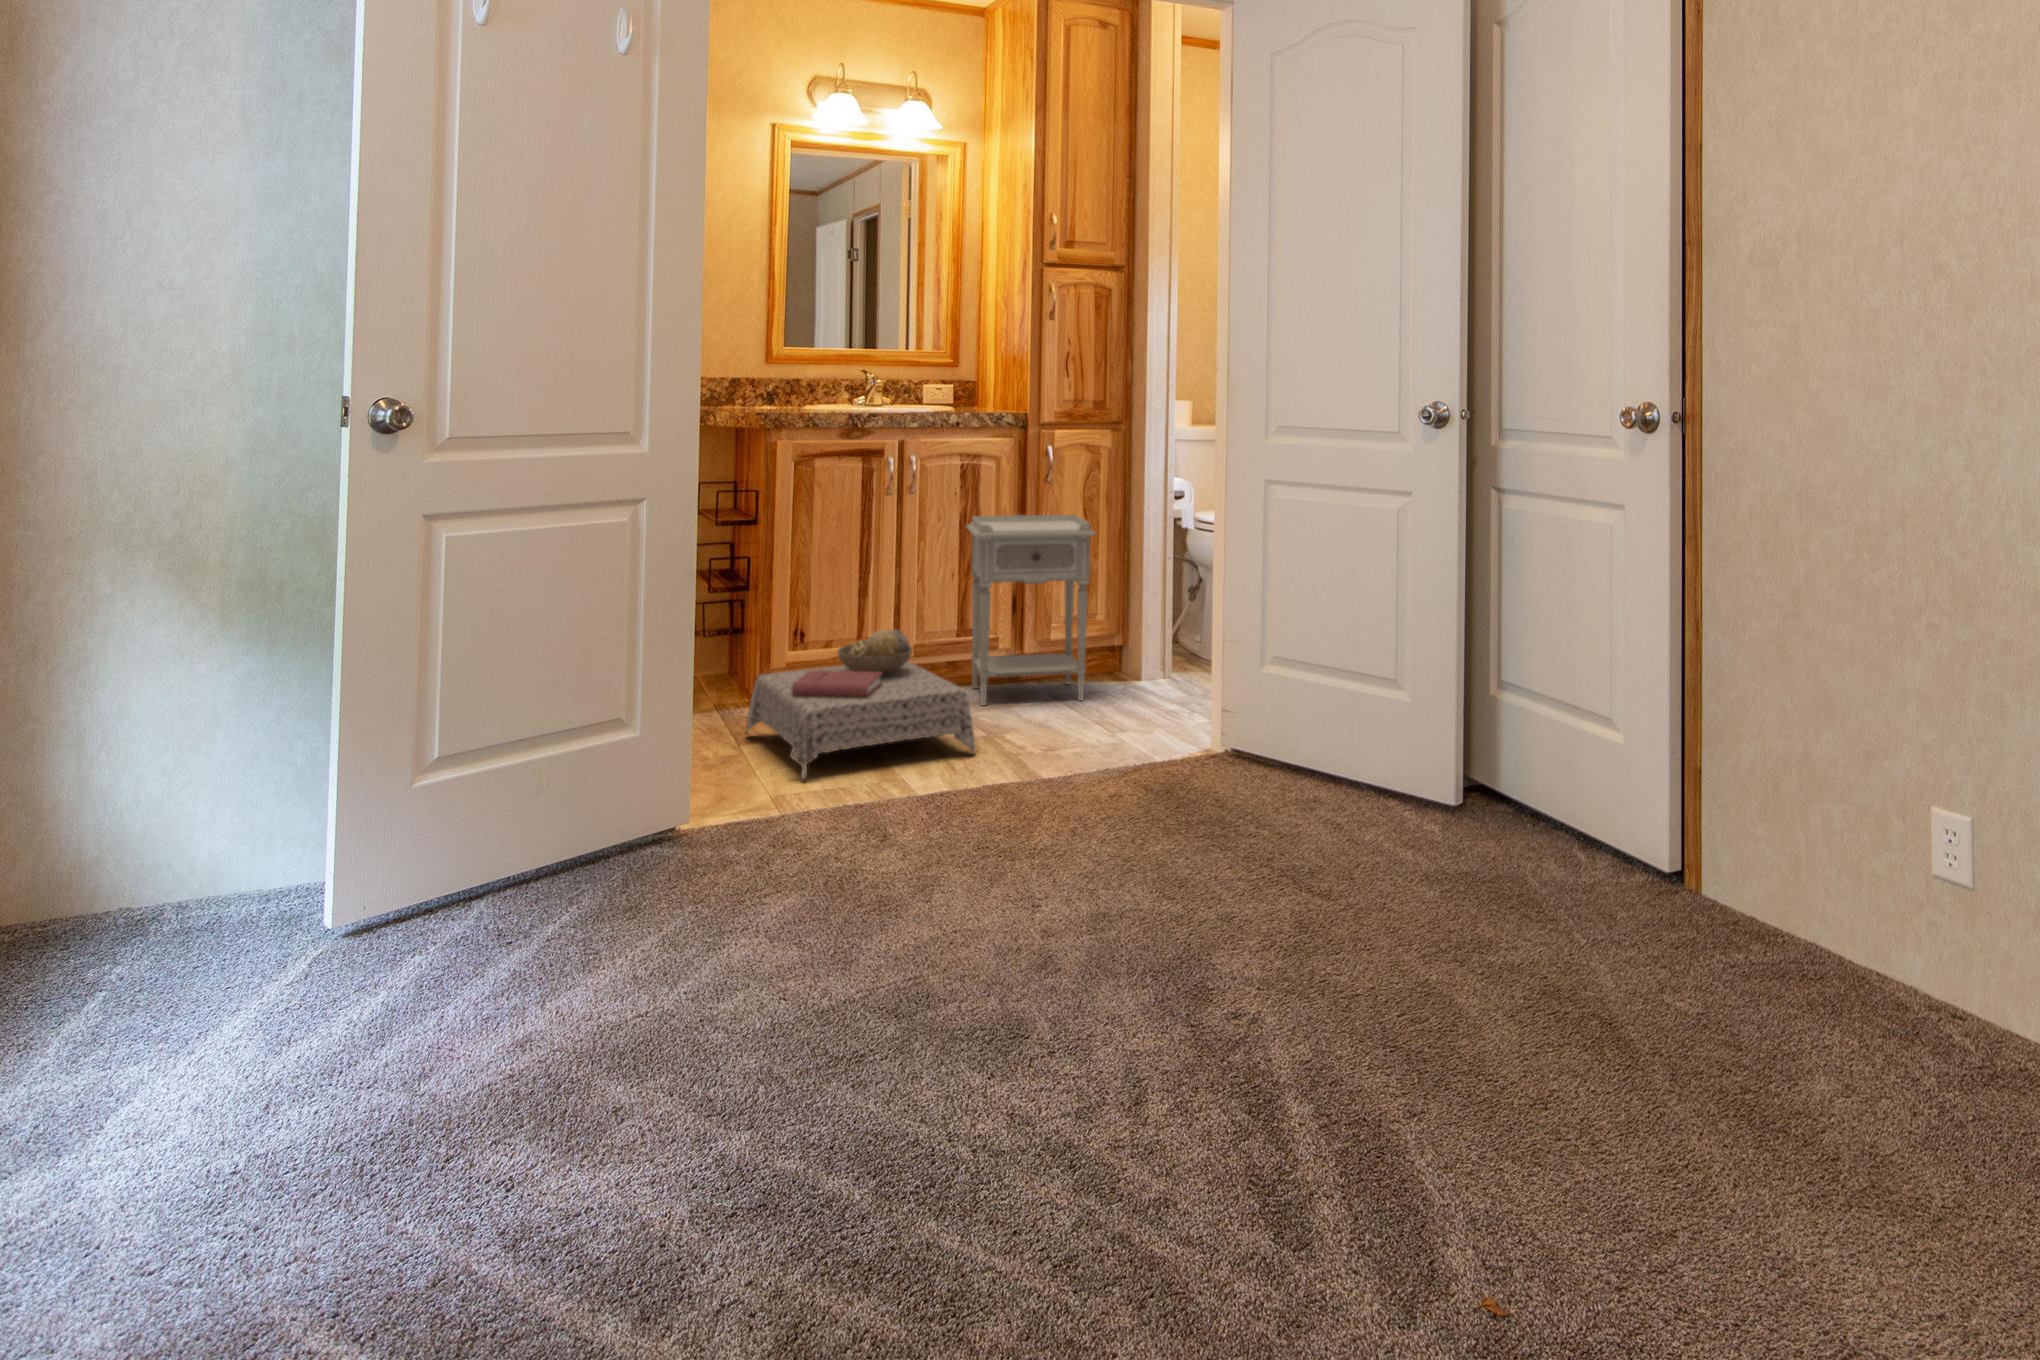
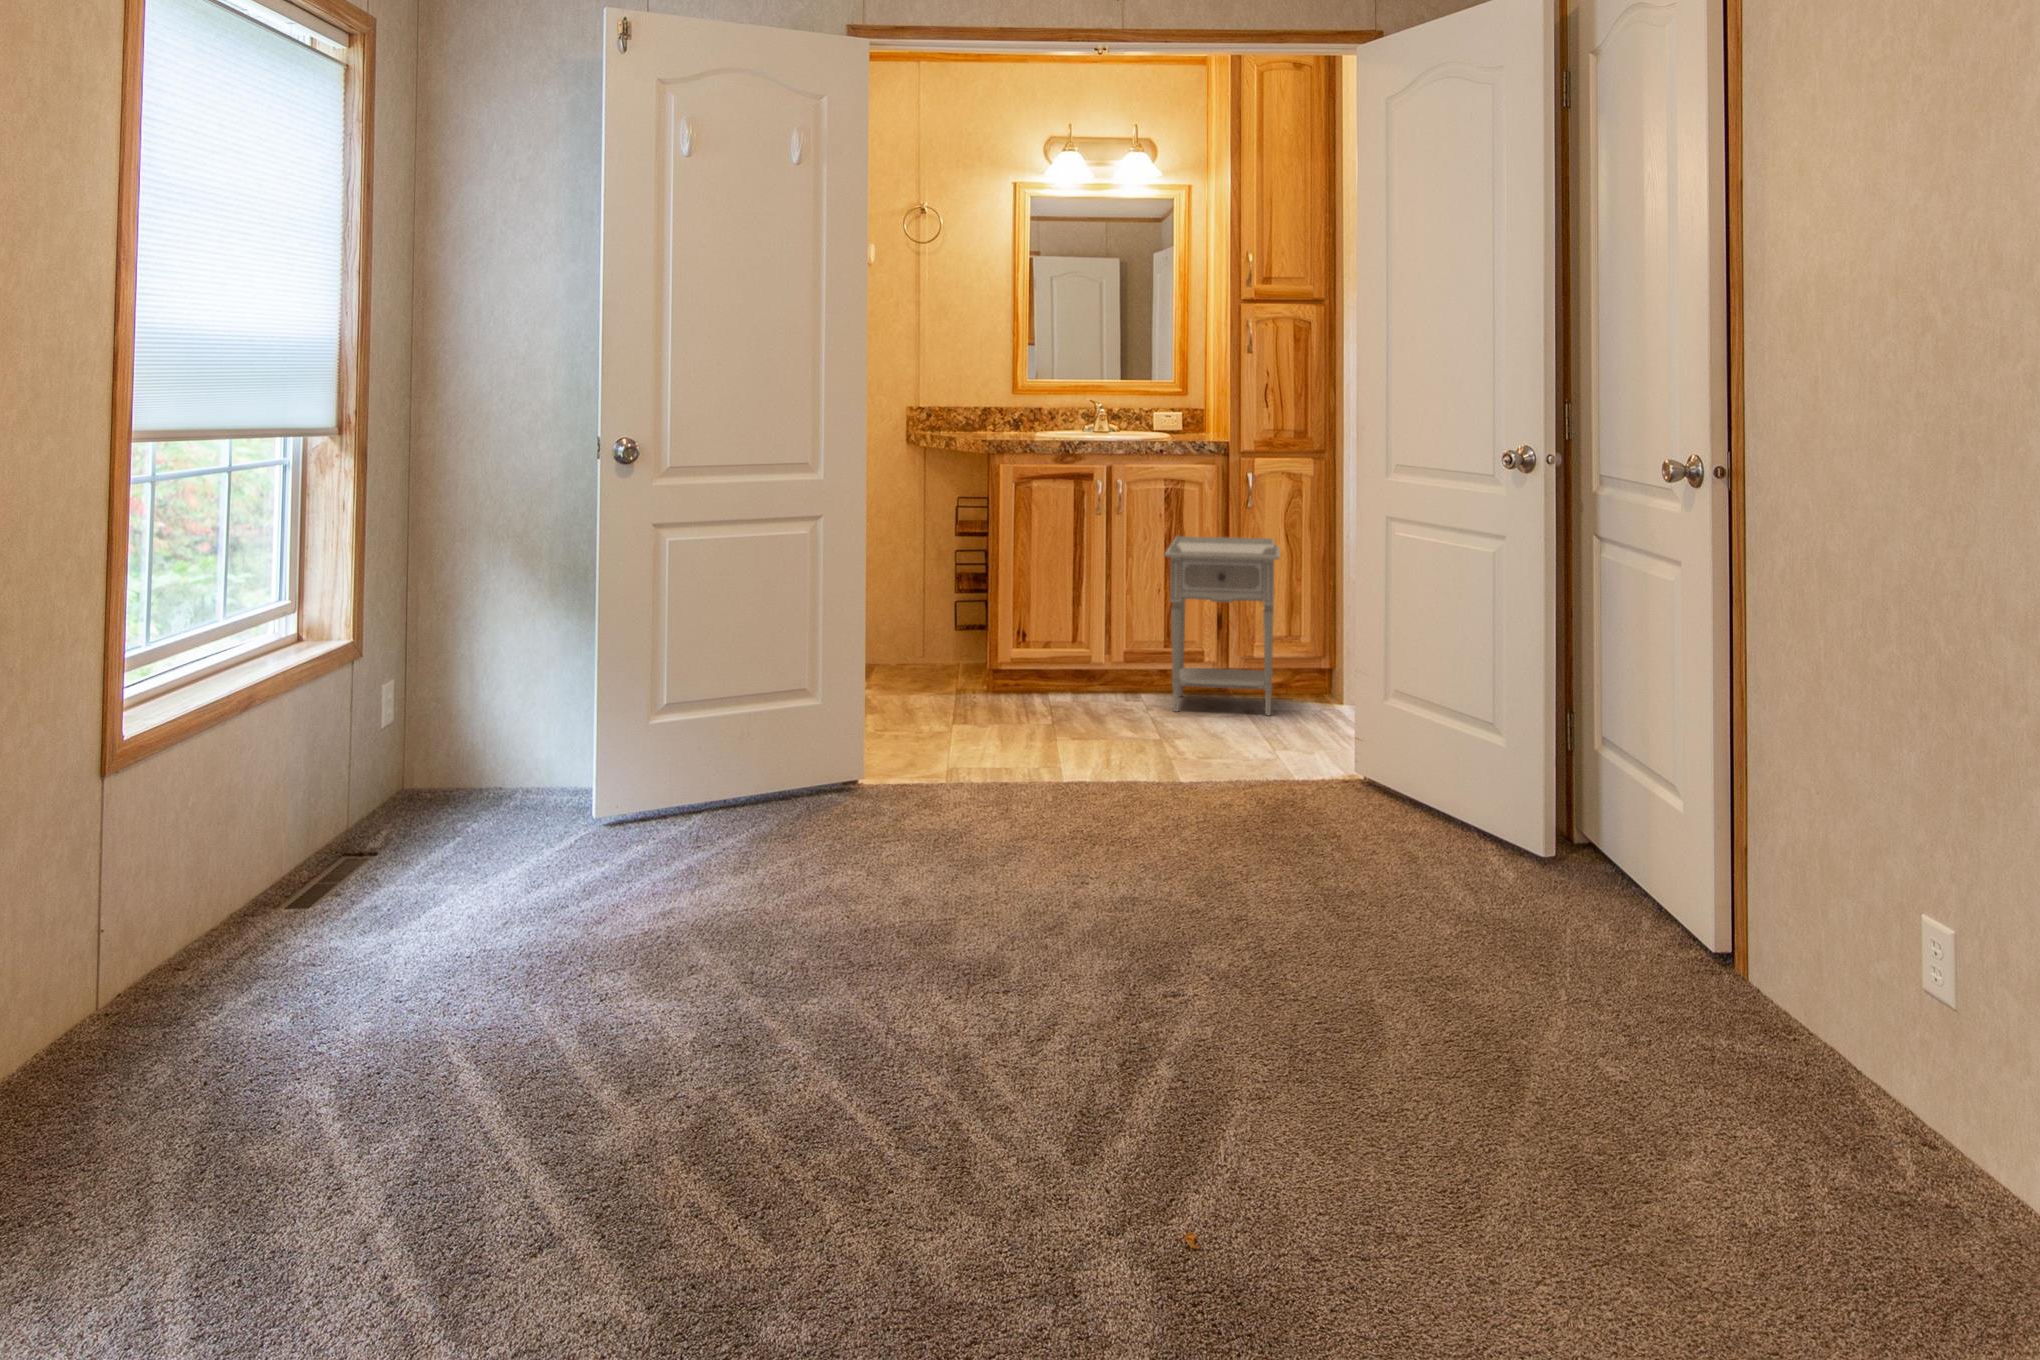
ottoman: present [746,630,975,780] -> none [957,635,1135,758]

